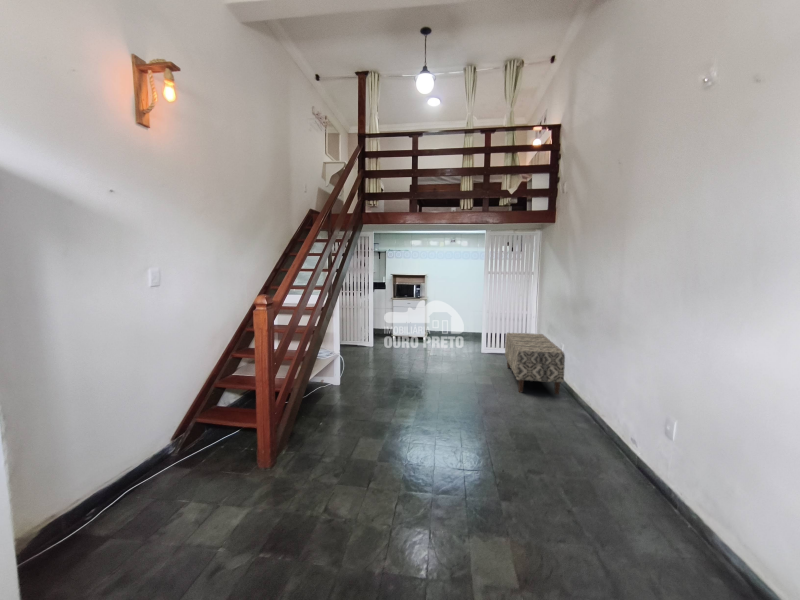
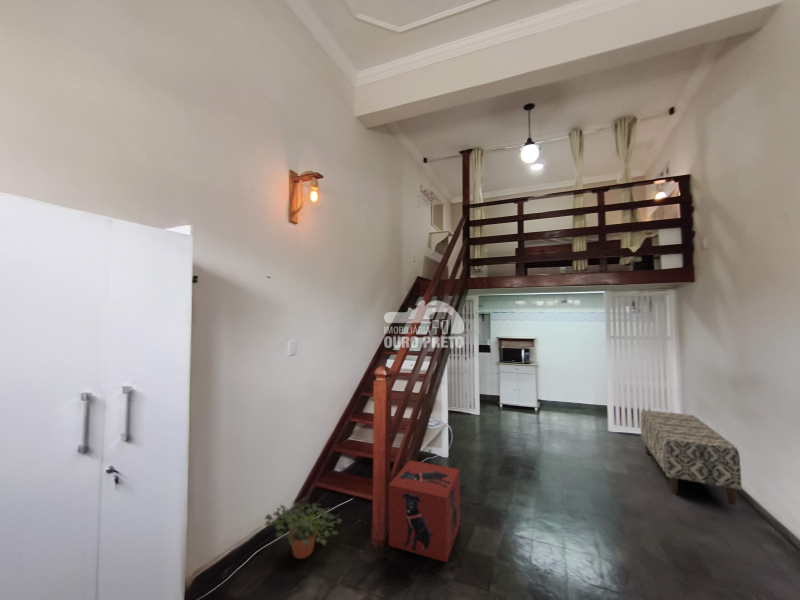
storage box: none [276,385,347,462] -> present [389,461,460,562]
potted plant: none [135,434,229,483] -> present [265,503,341,559]

